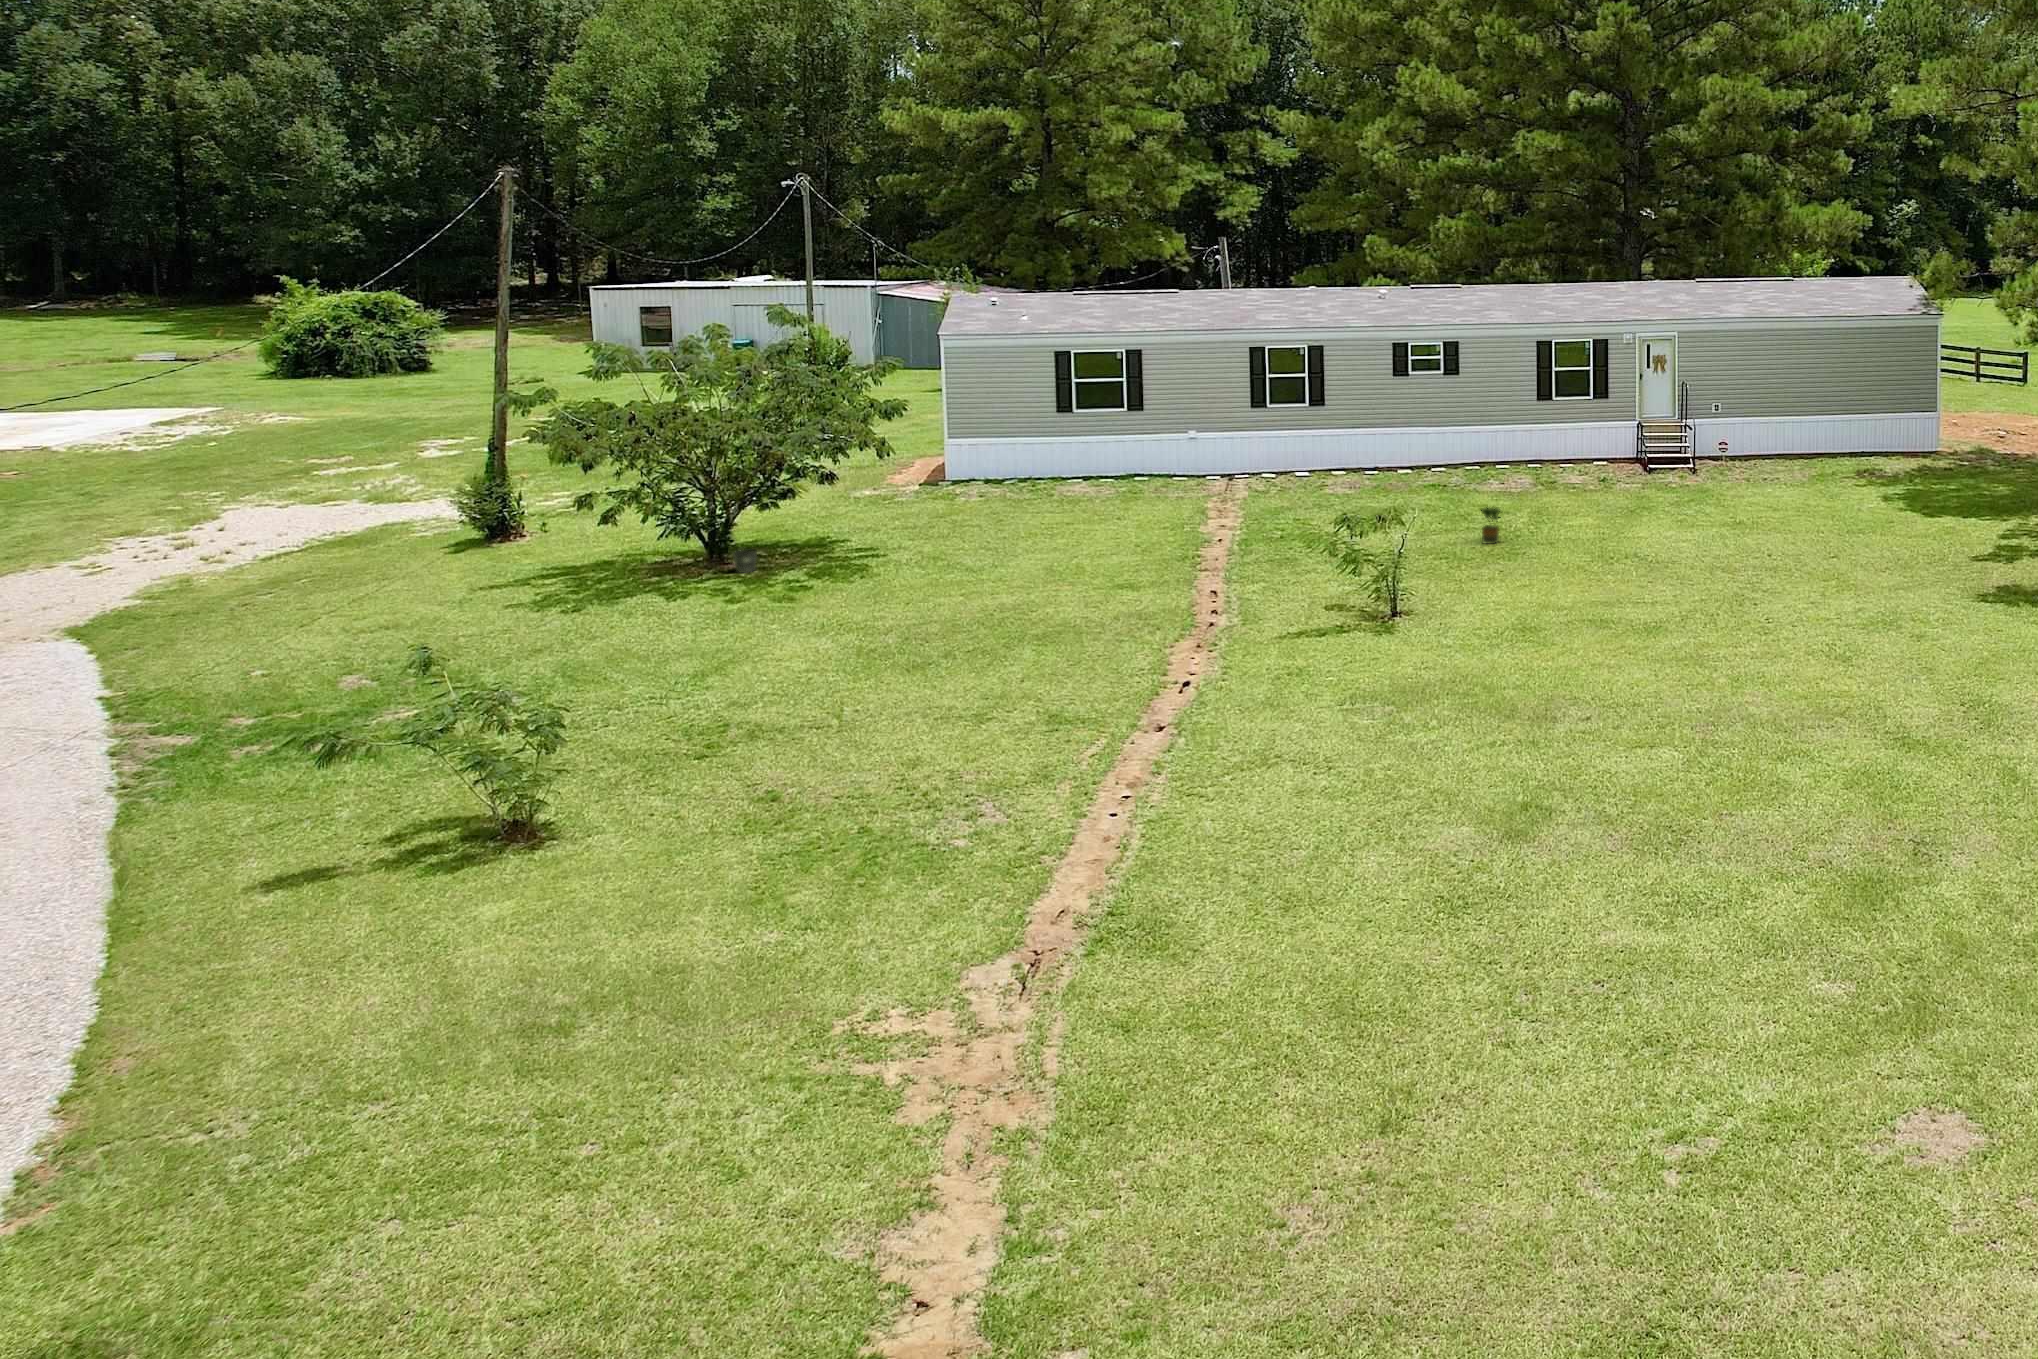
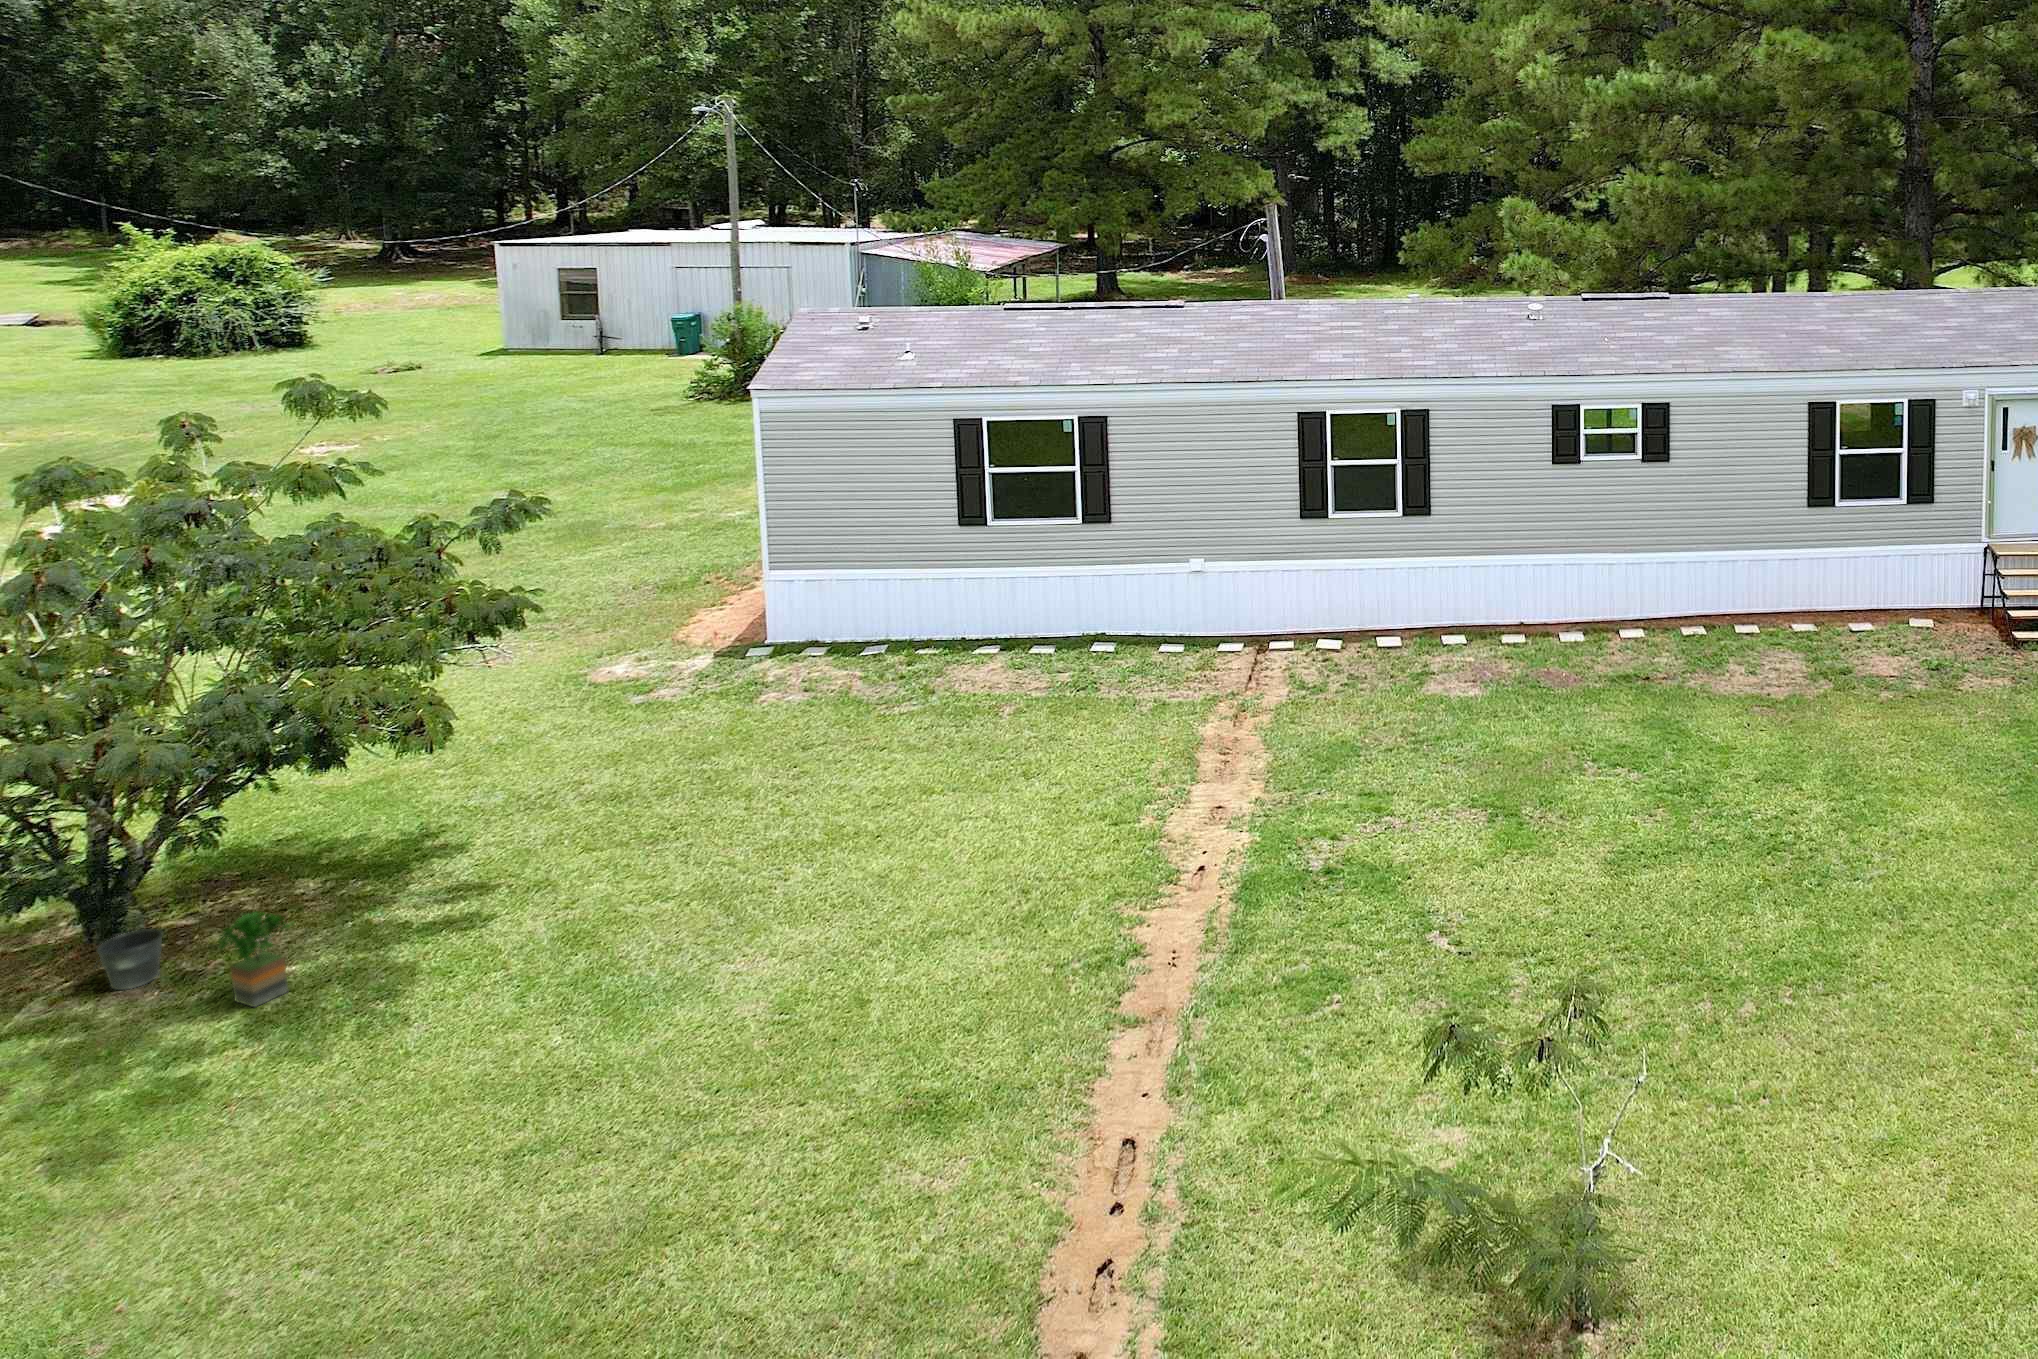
potted tree: present [1481,507,1501,544] -> present [219,912,294,1007]

